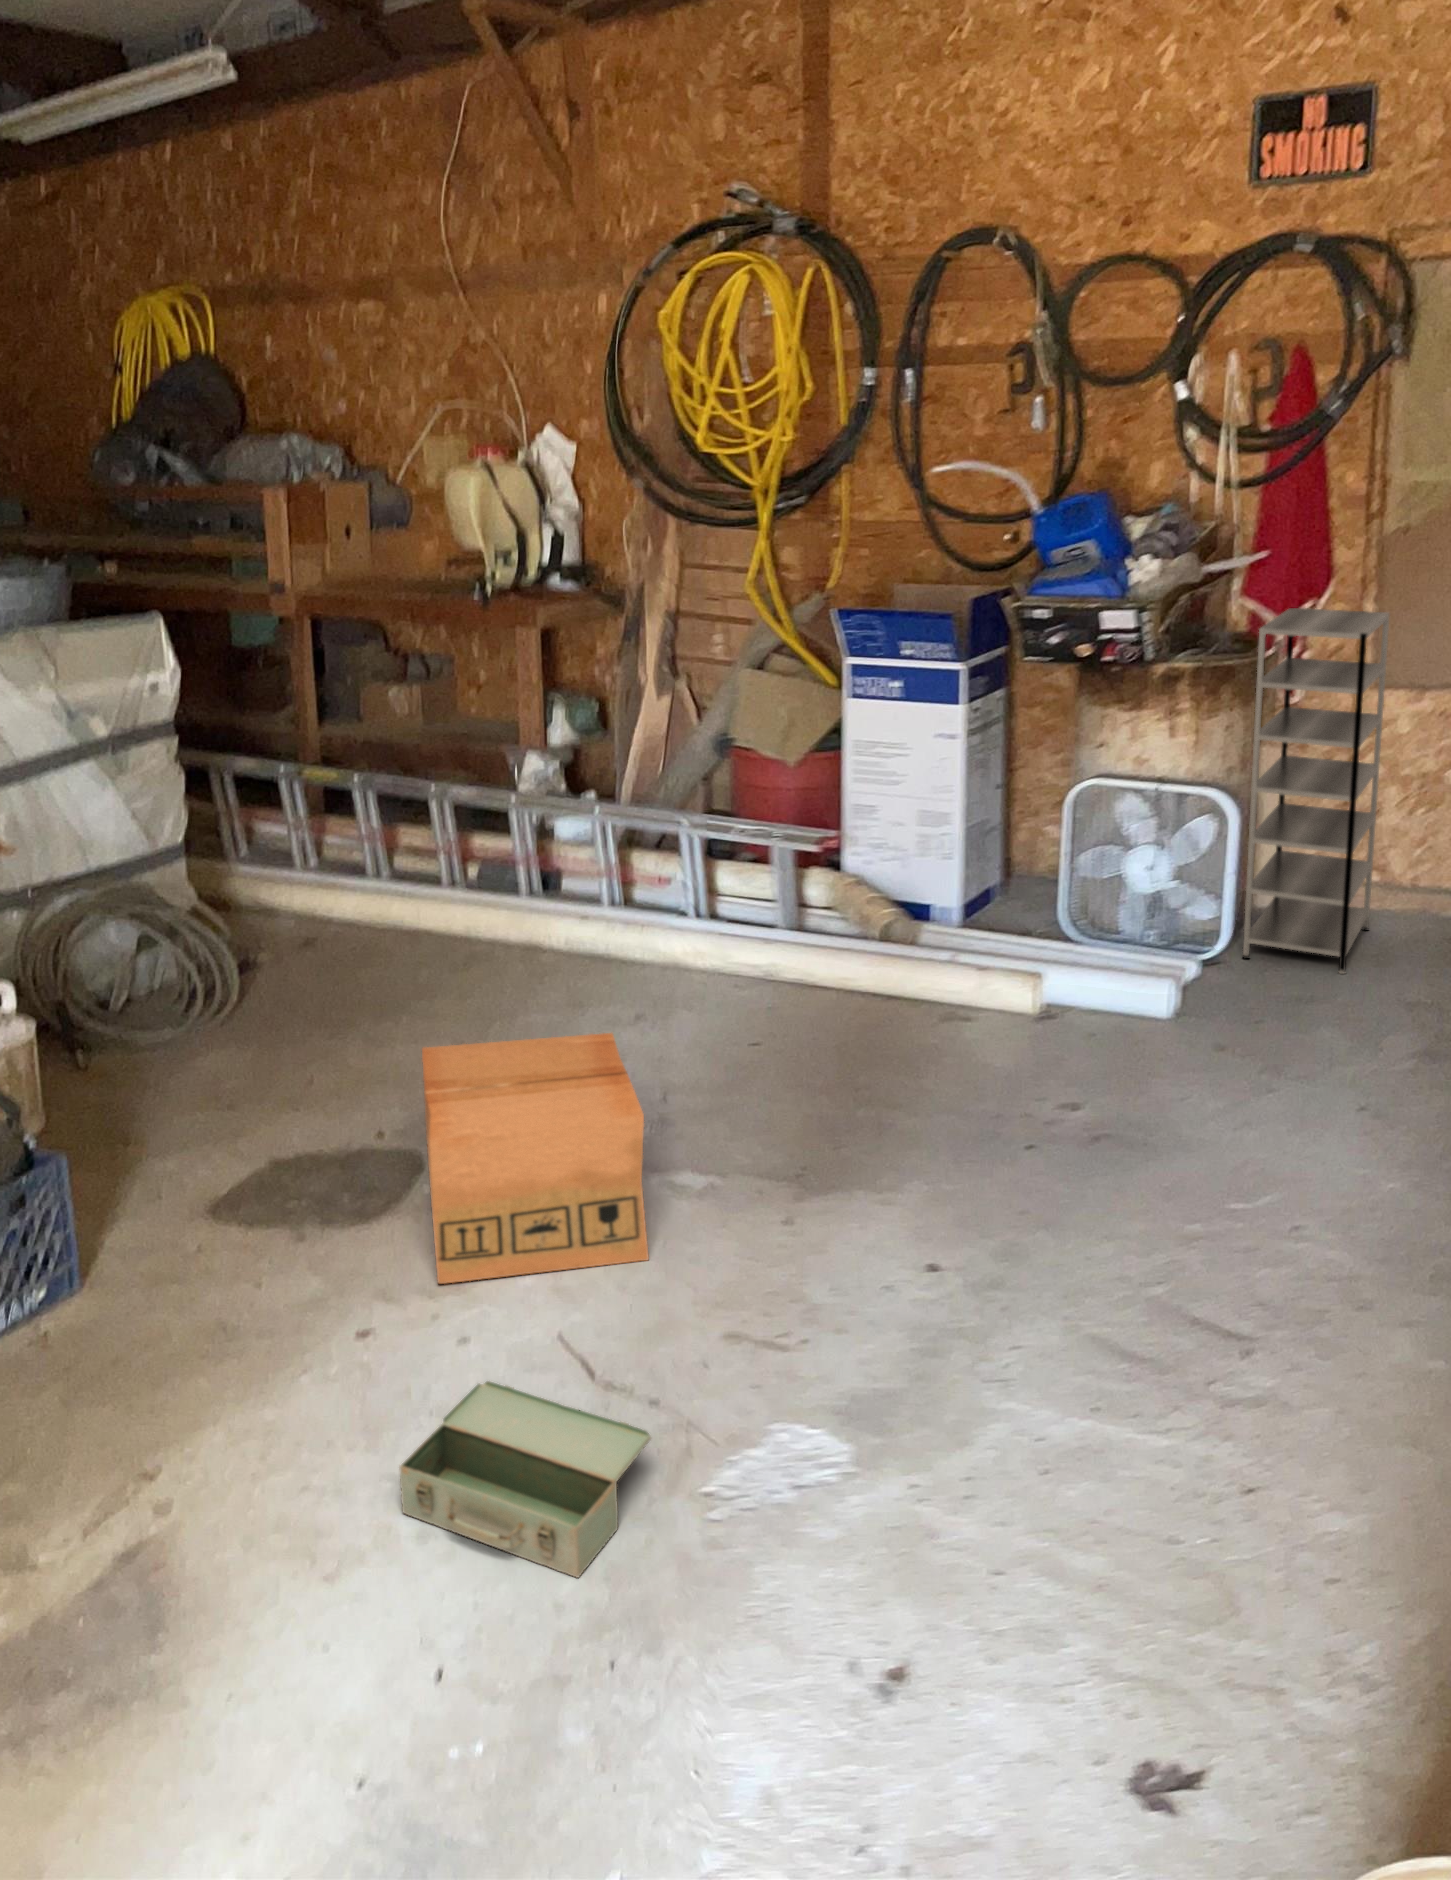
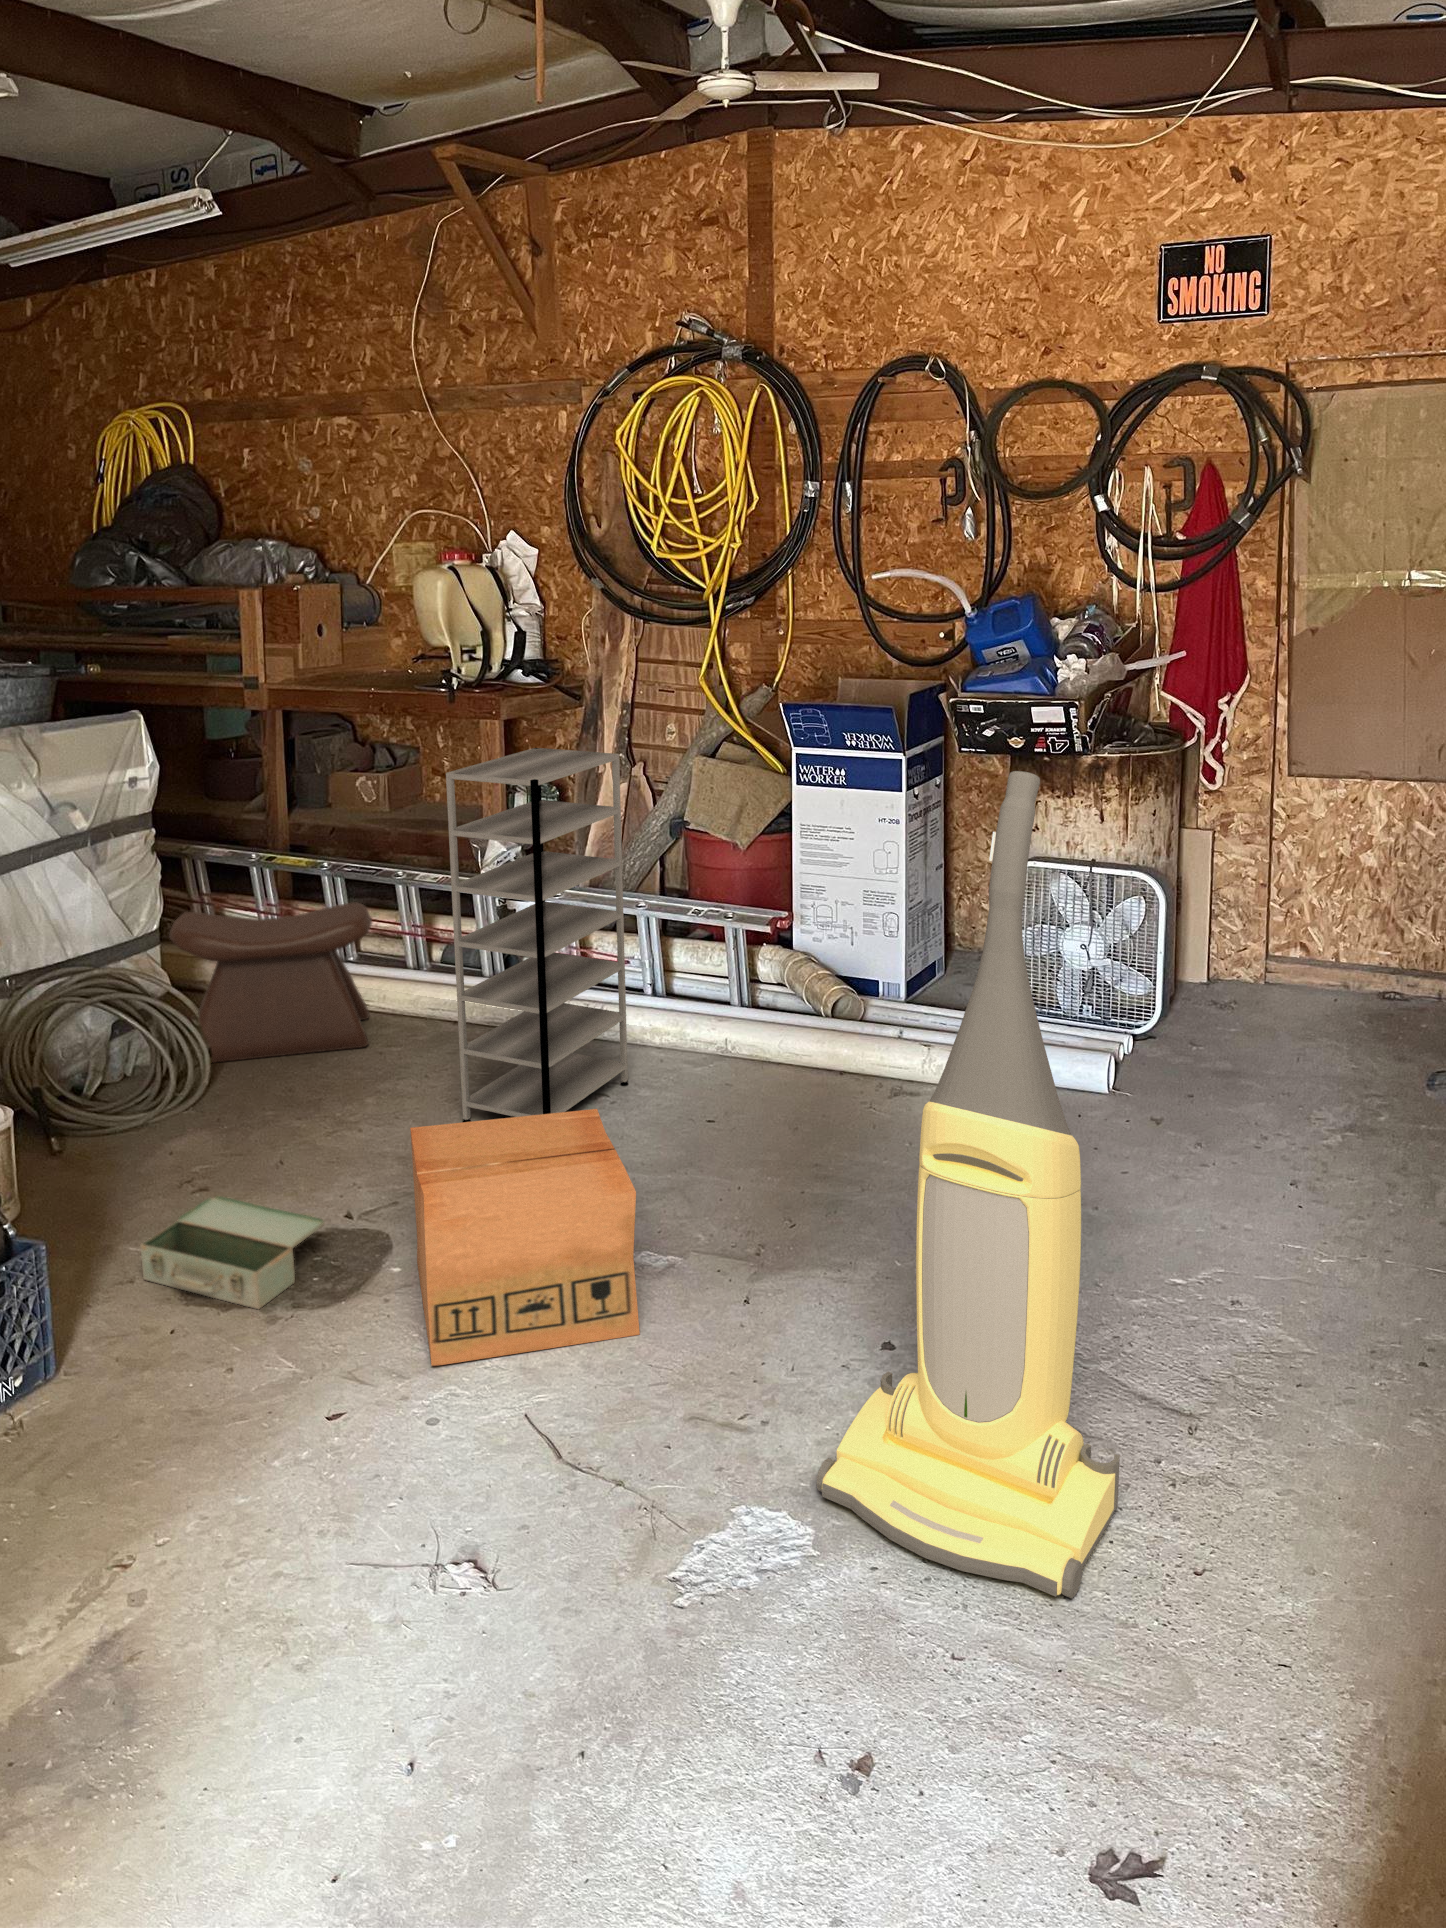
shelving unit: present [1243,608,1389,974] -> present [446,748,628,1122]
vacuum cleaner: none [812,690,1120,1523] -> present [817,771,1120,1599]
stool: none [189,818,397,984] -> present [170,902,372,1062]
toolbox: present [400,1381,651,1578] -> present [140,1196,325,1309]

